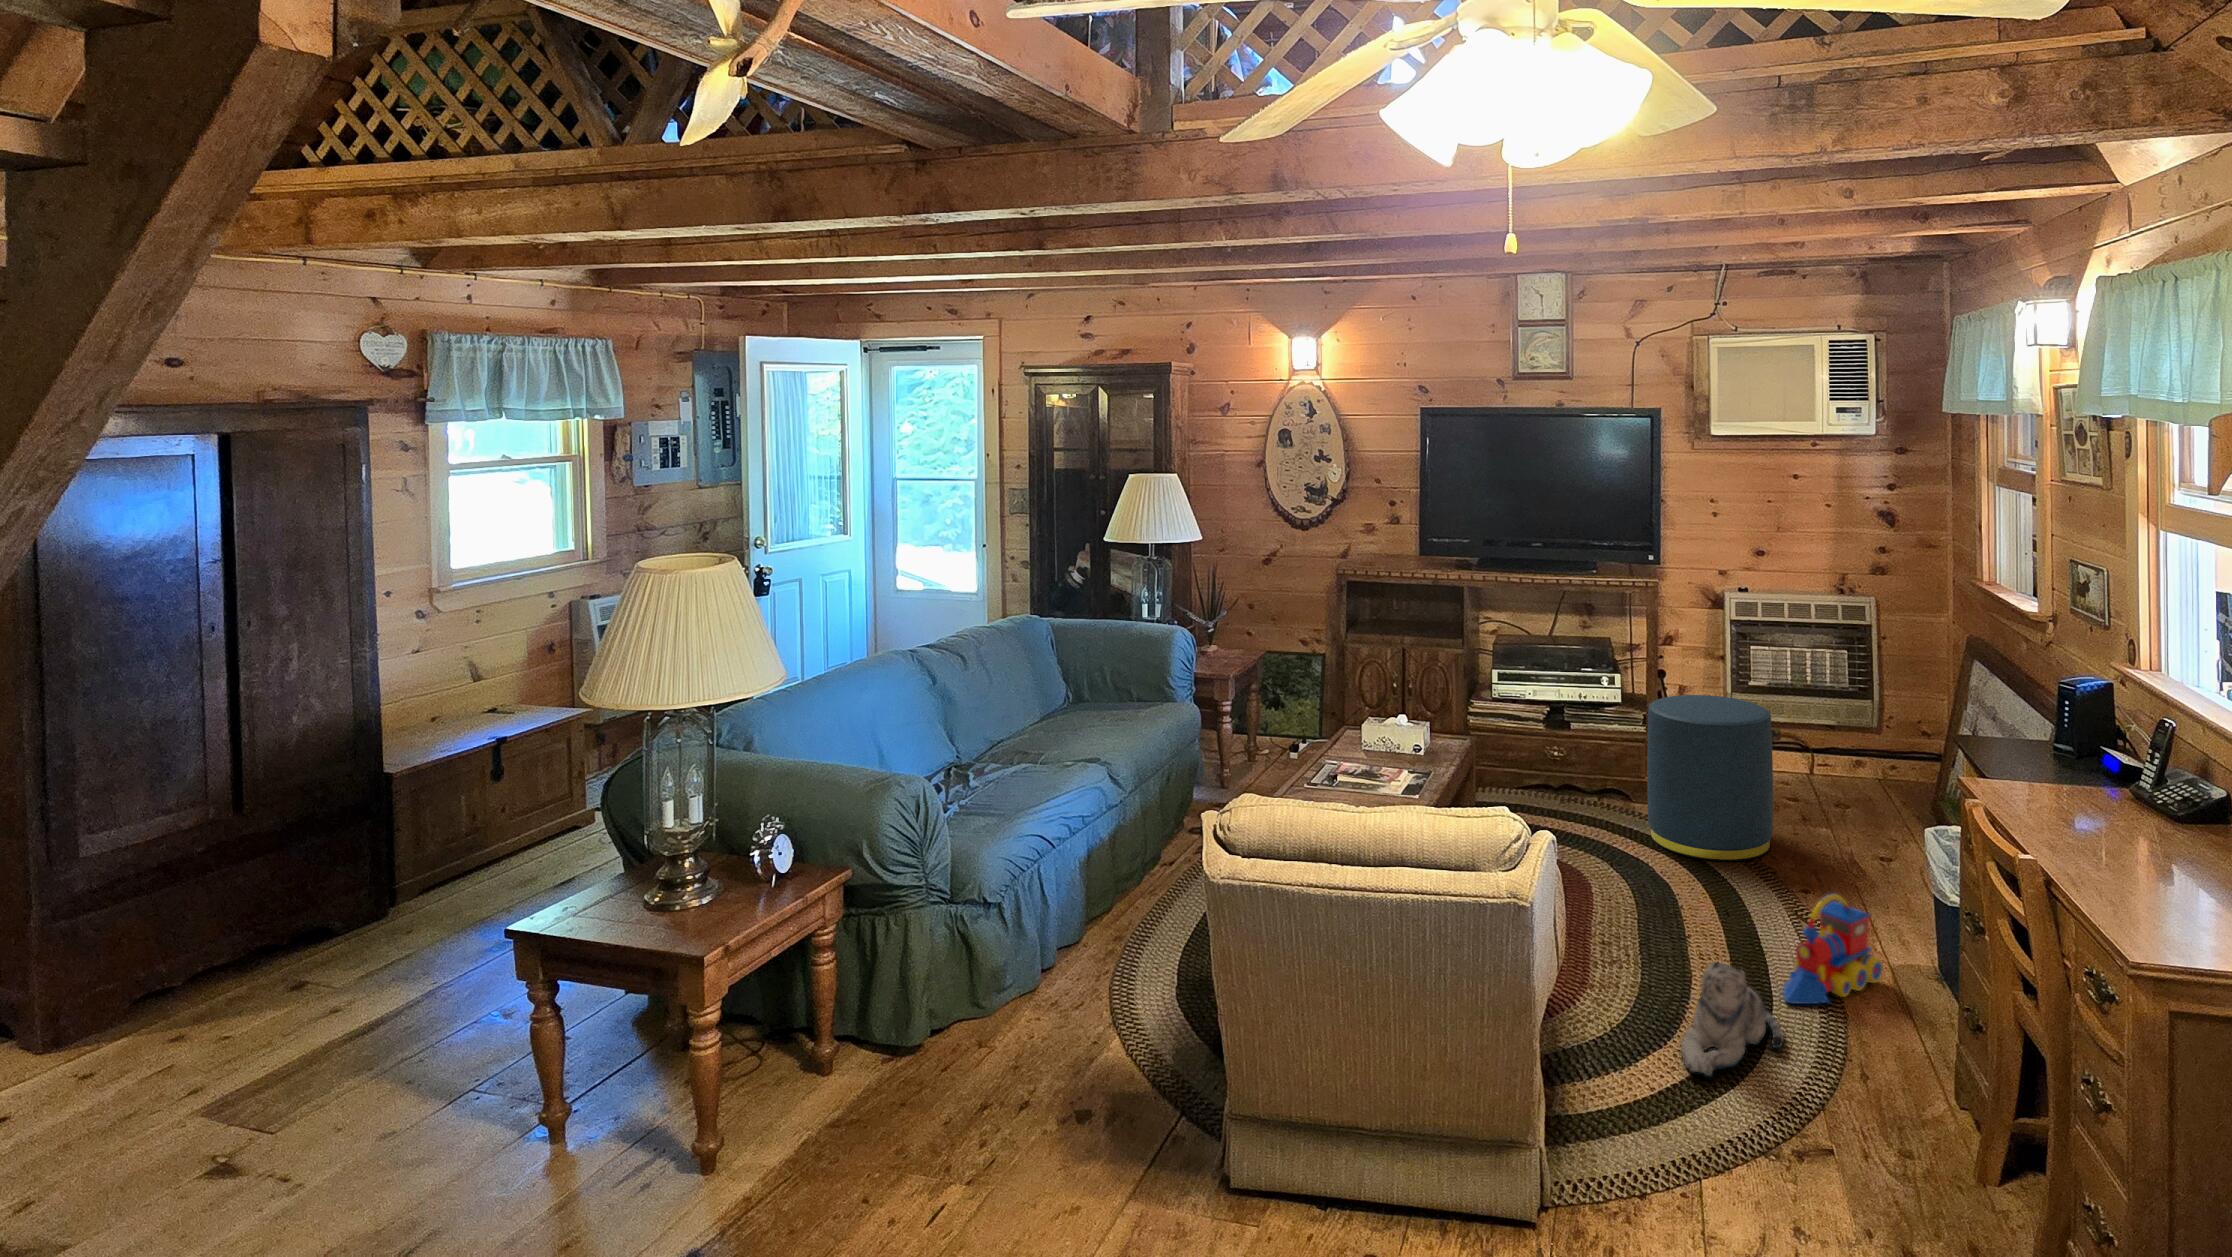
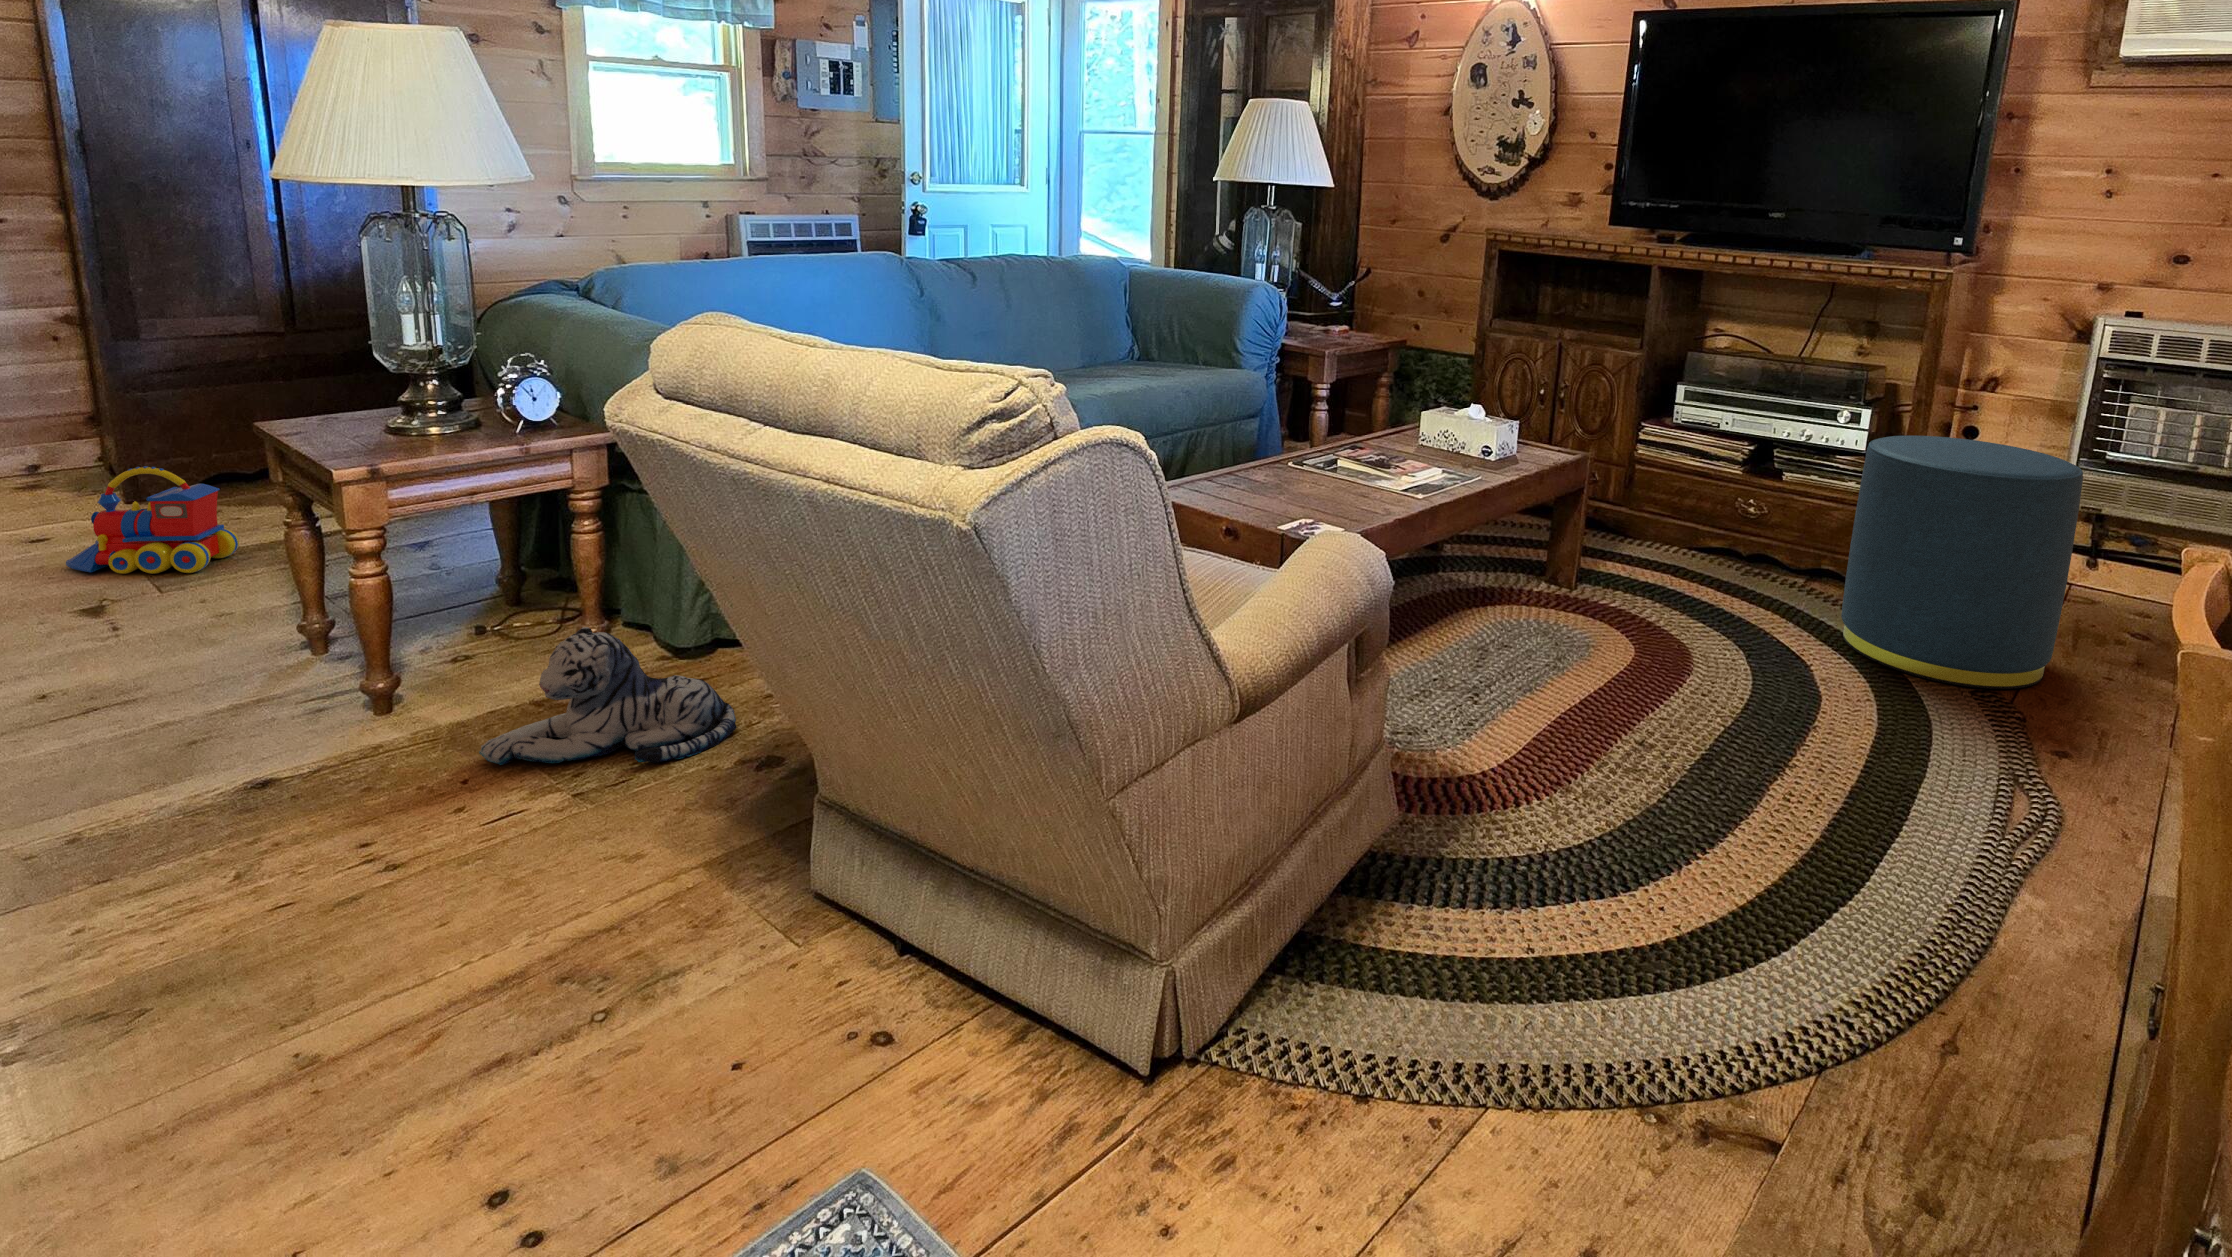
toy train: present [1783,893,1883,1004] -> present [66,466,239,574]
plush toy: present [1681,961,1784,1076] -> present [479,627,736,765]

